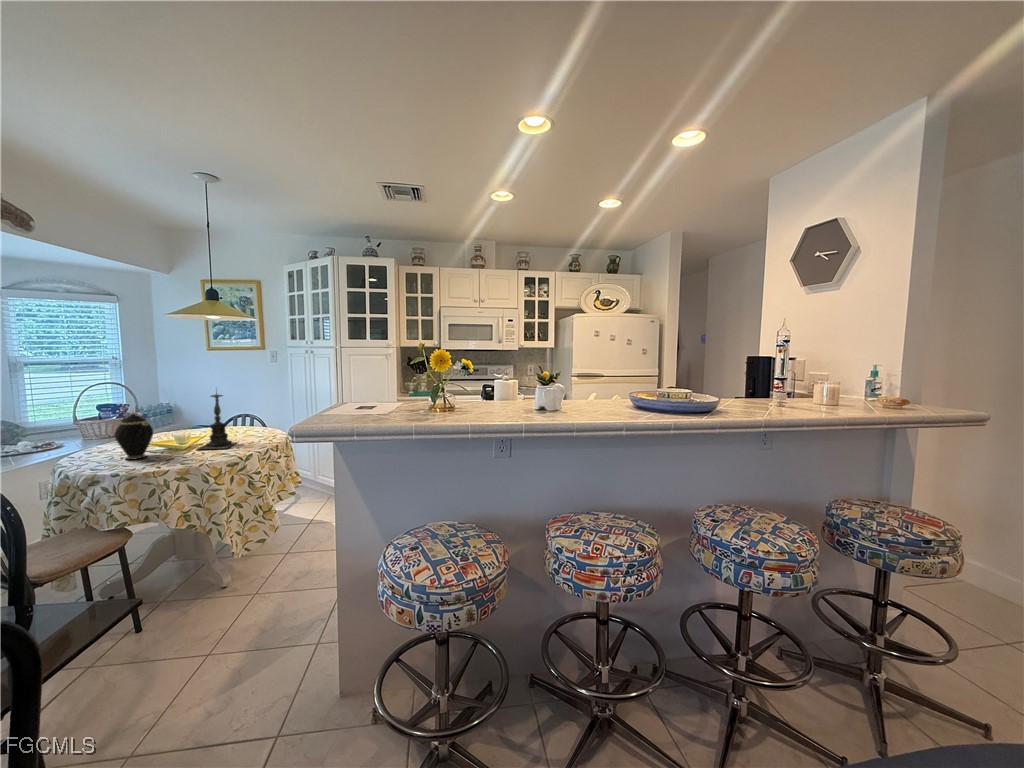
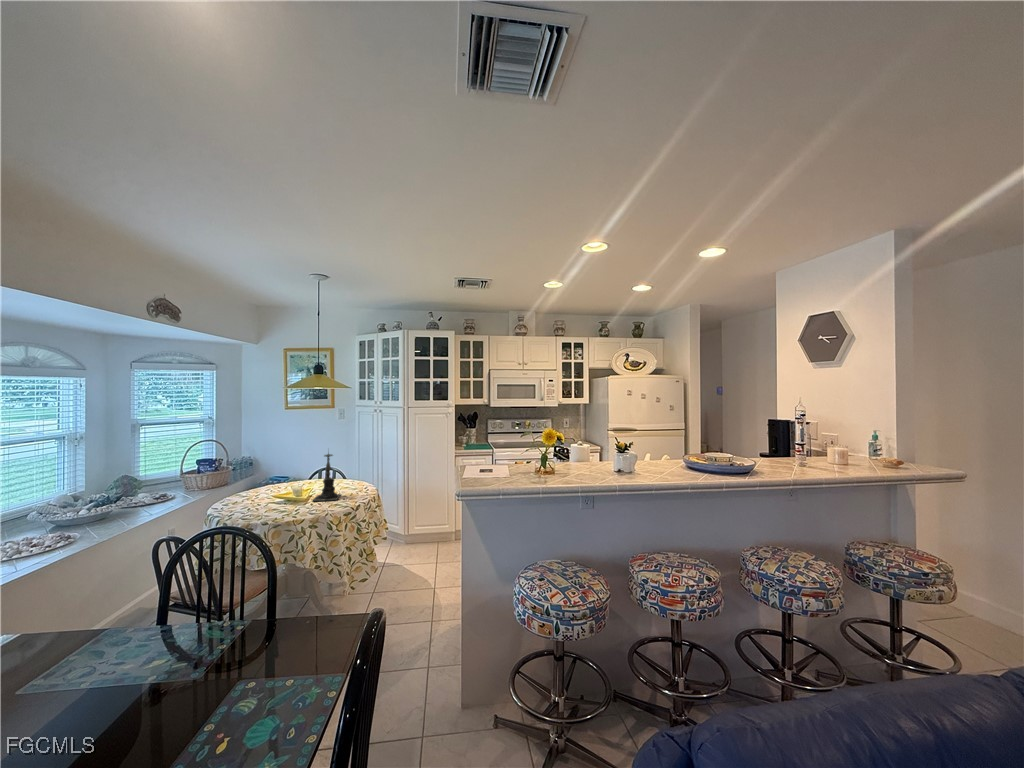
teapot: present [115,411,153,460] -> none [256,470,284,511]

